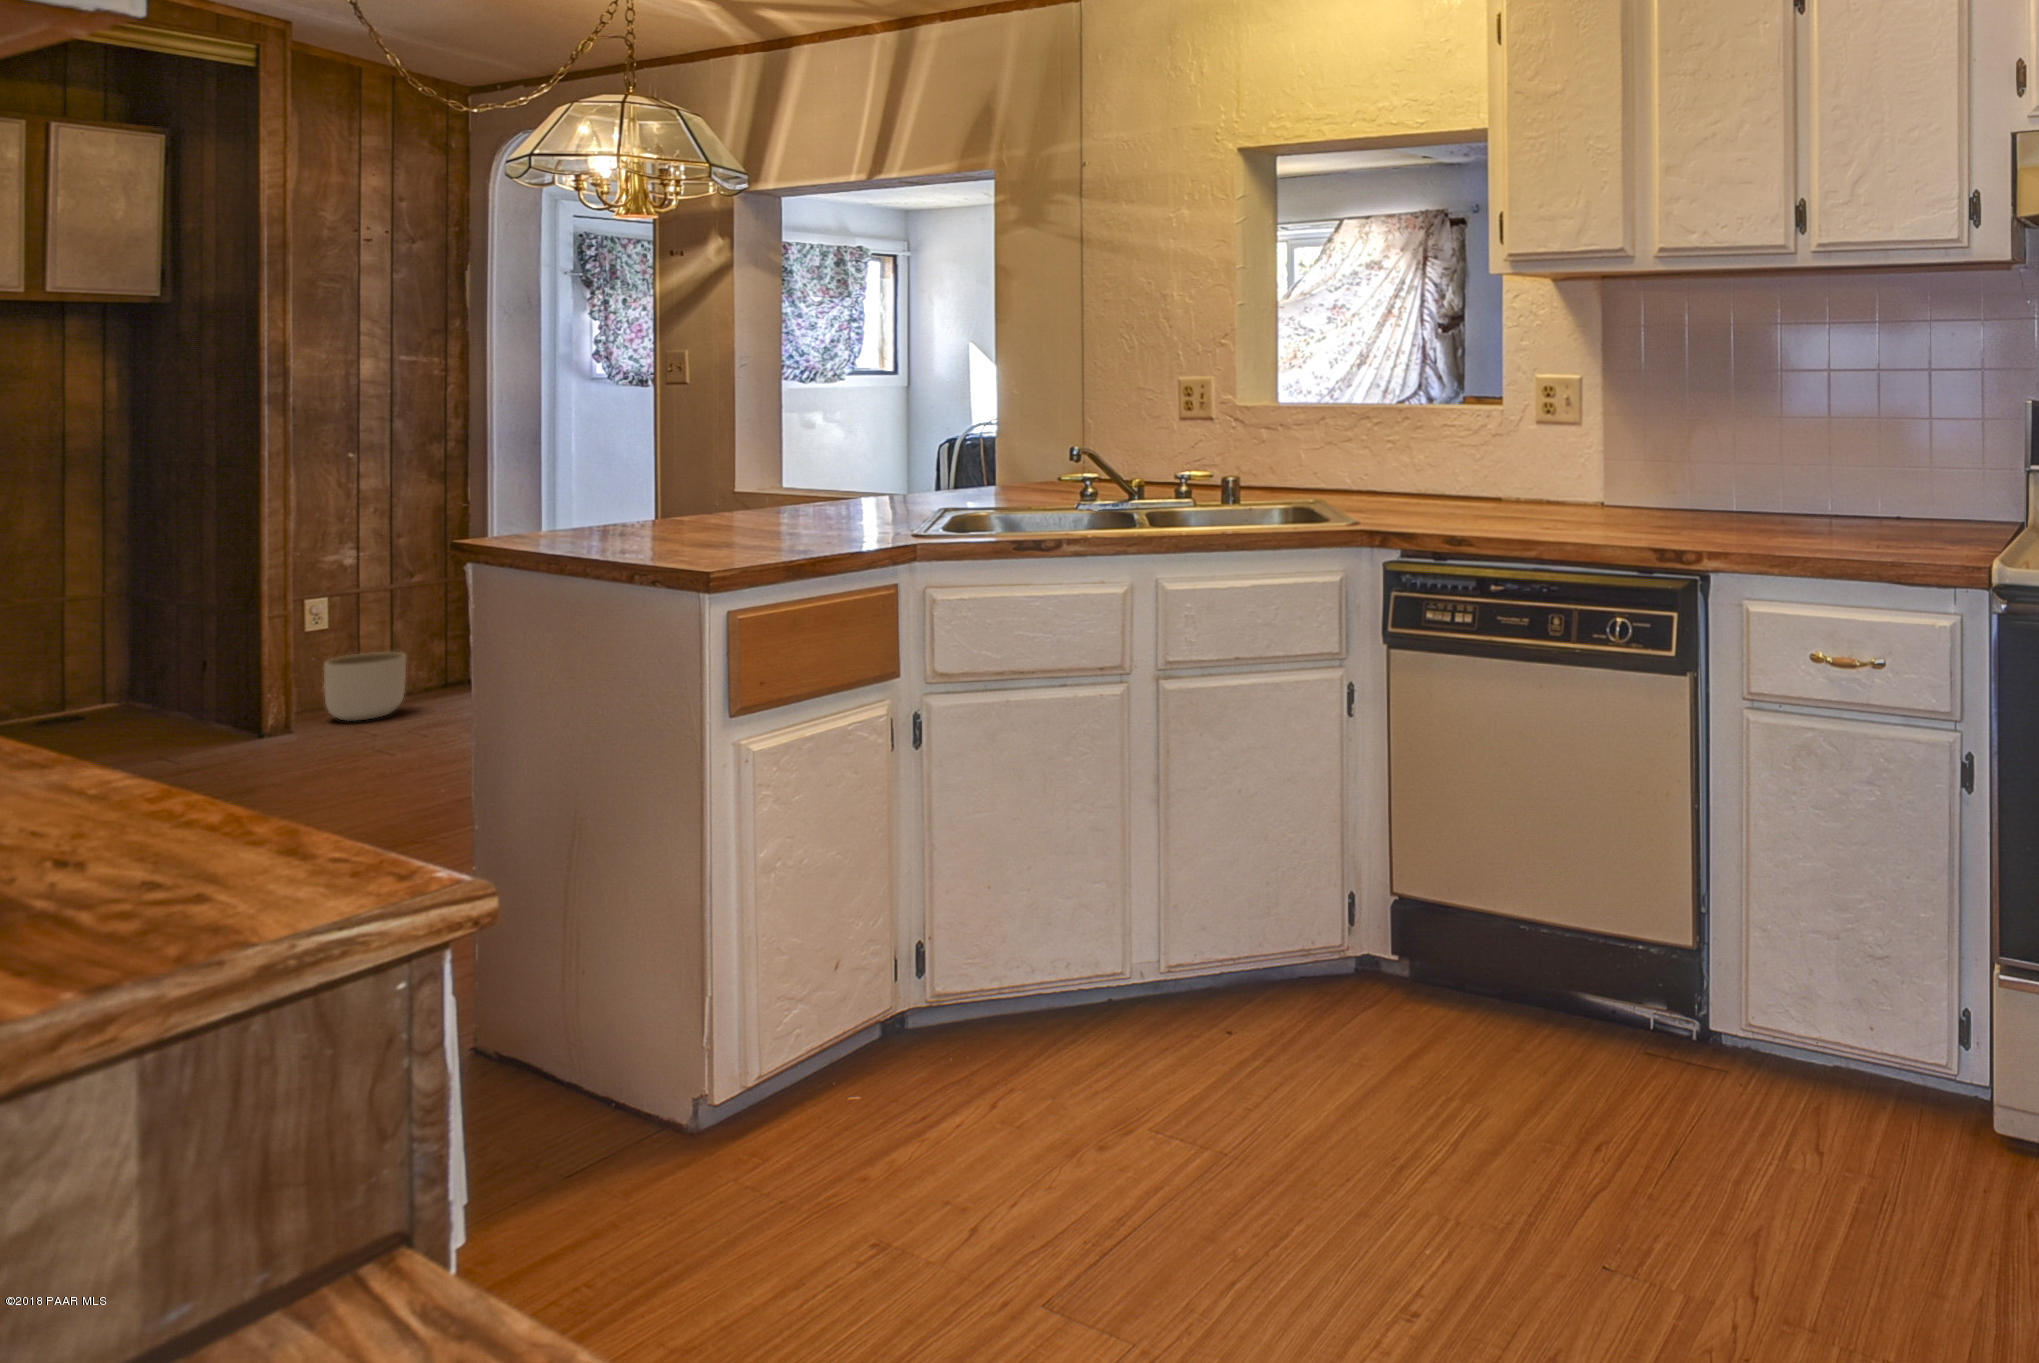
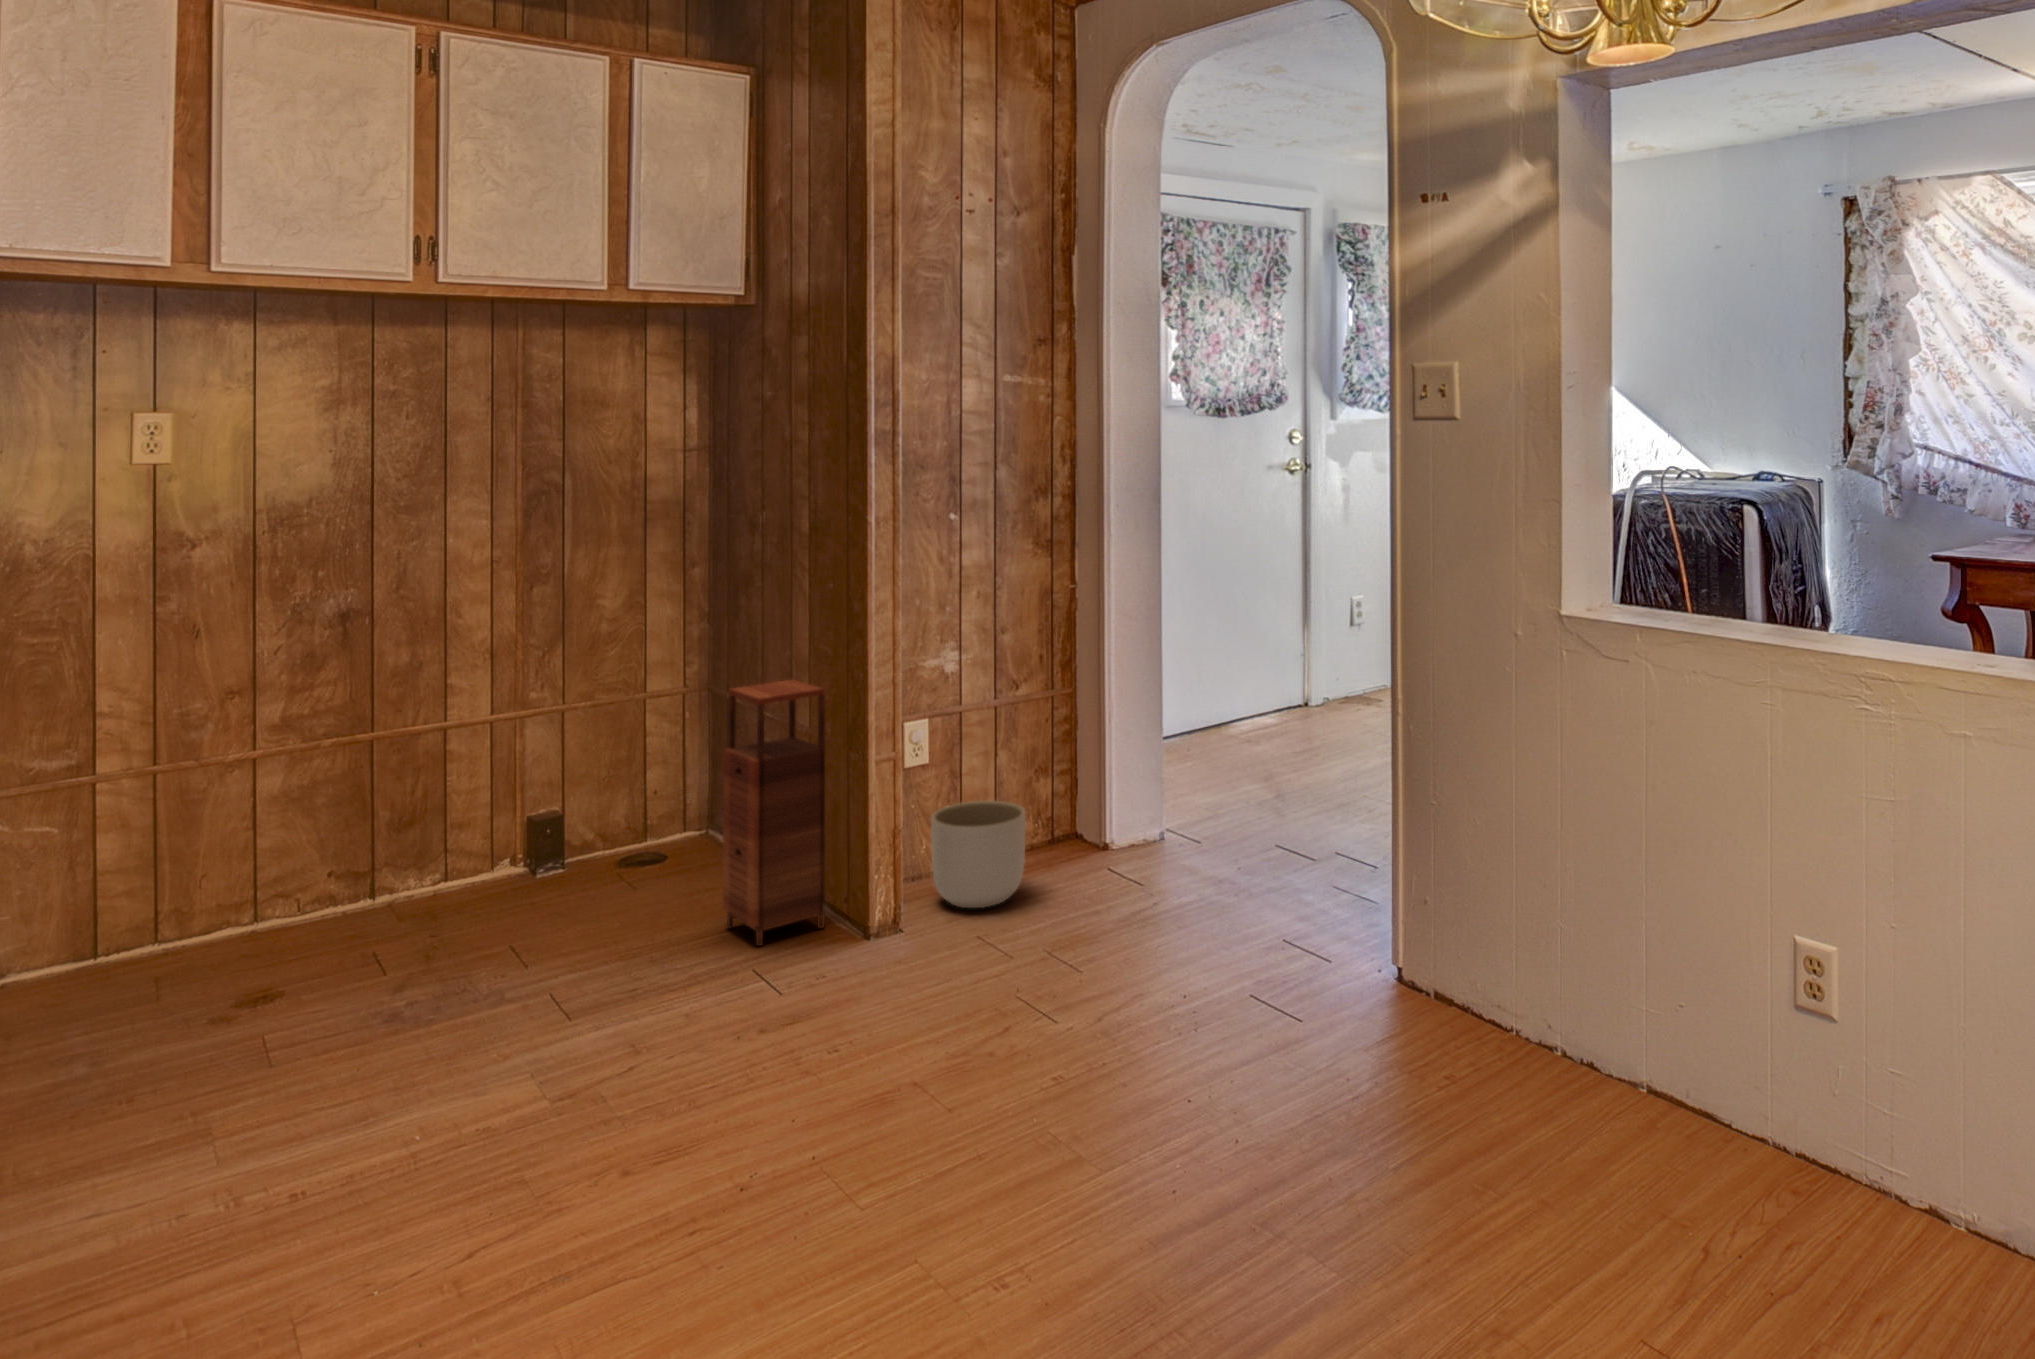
storage cabinet: none [137,570,226,748] -> present [723,680,825,947]

